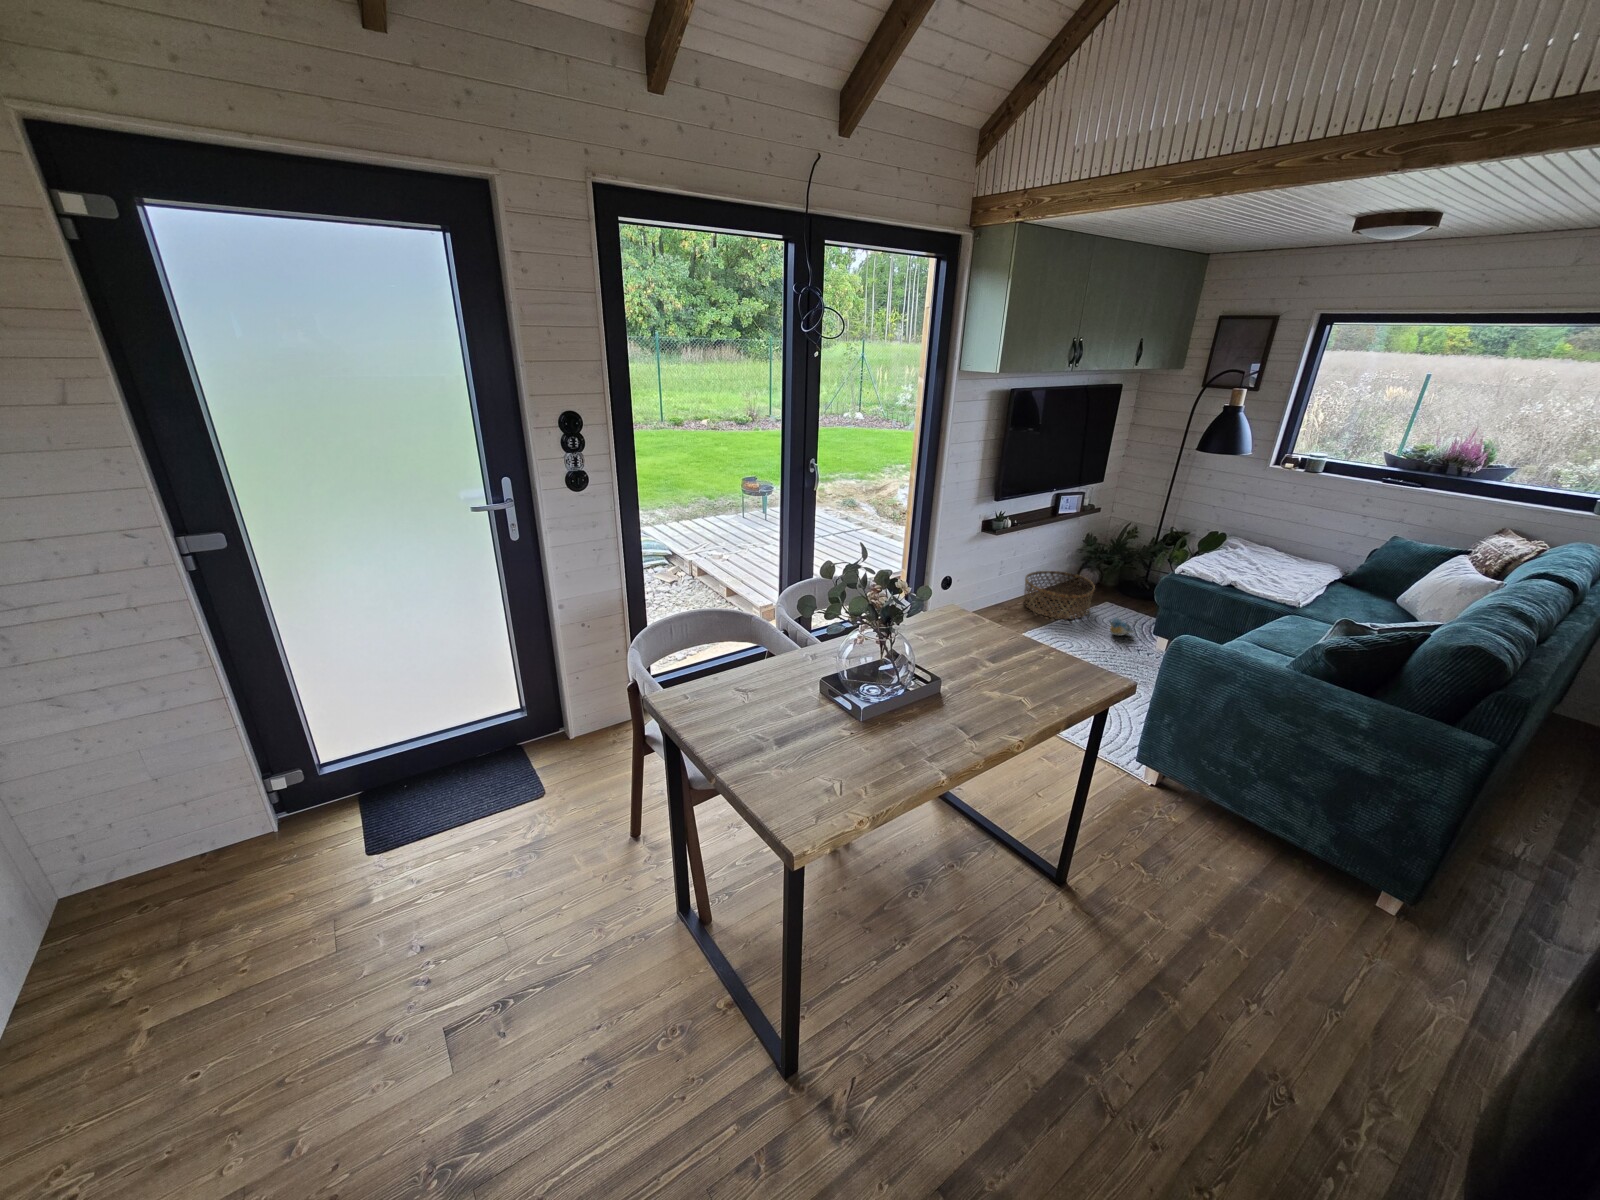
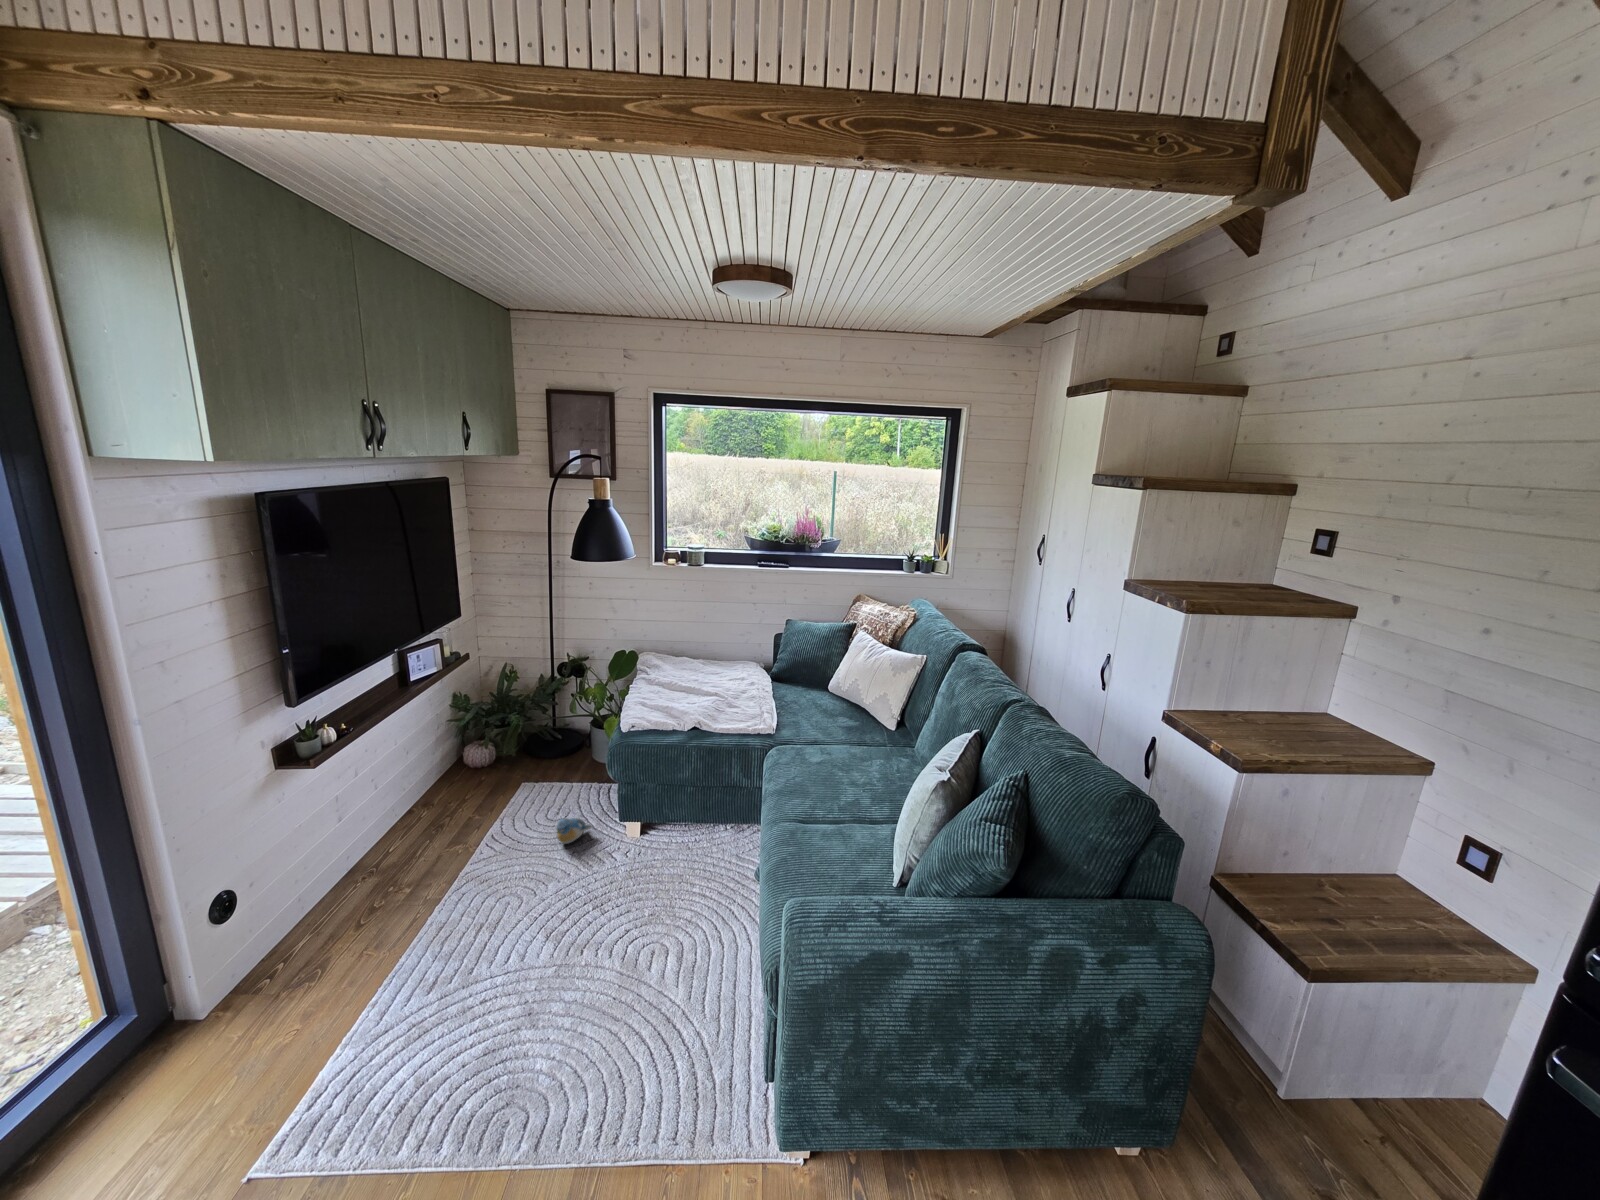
basket: present [1024,571,1095,619] -> none [386,766,512,864]

